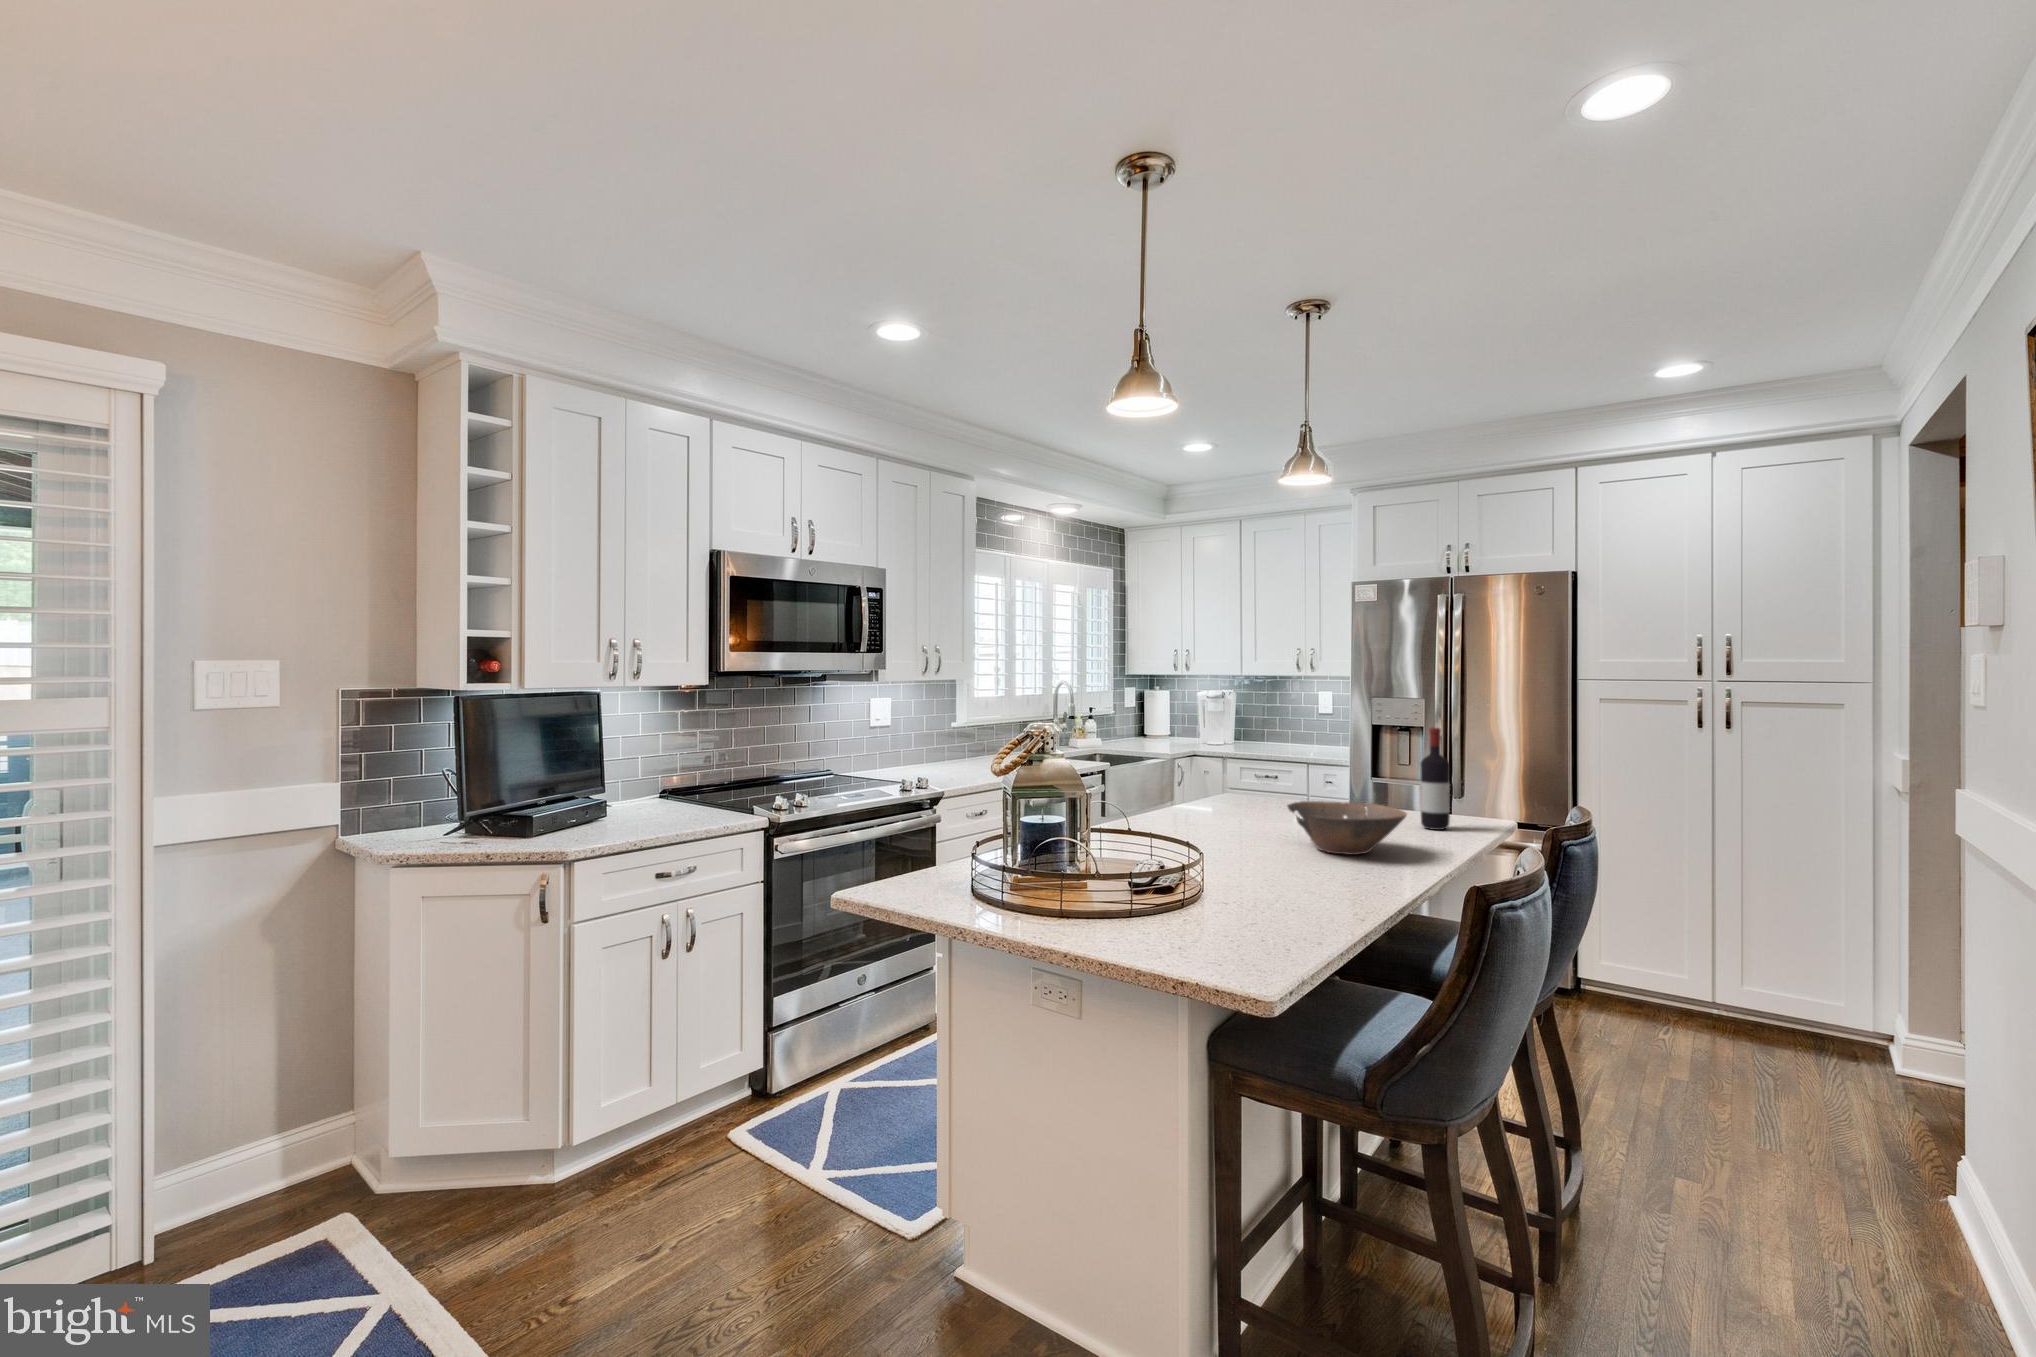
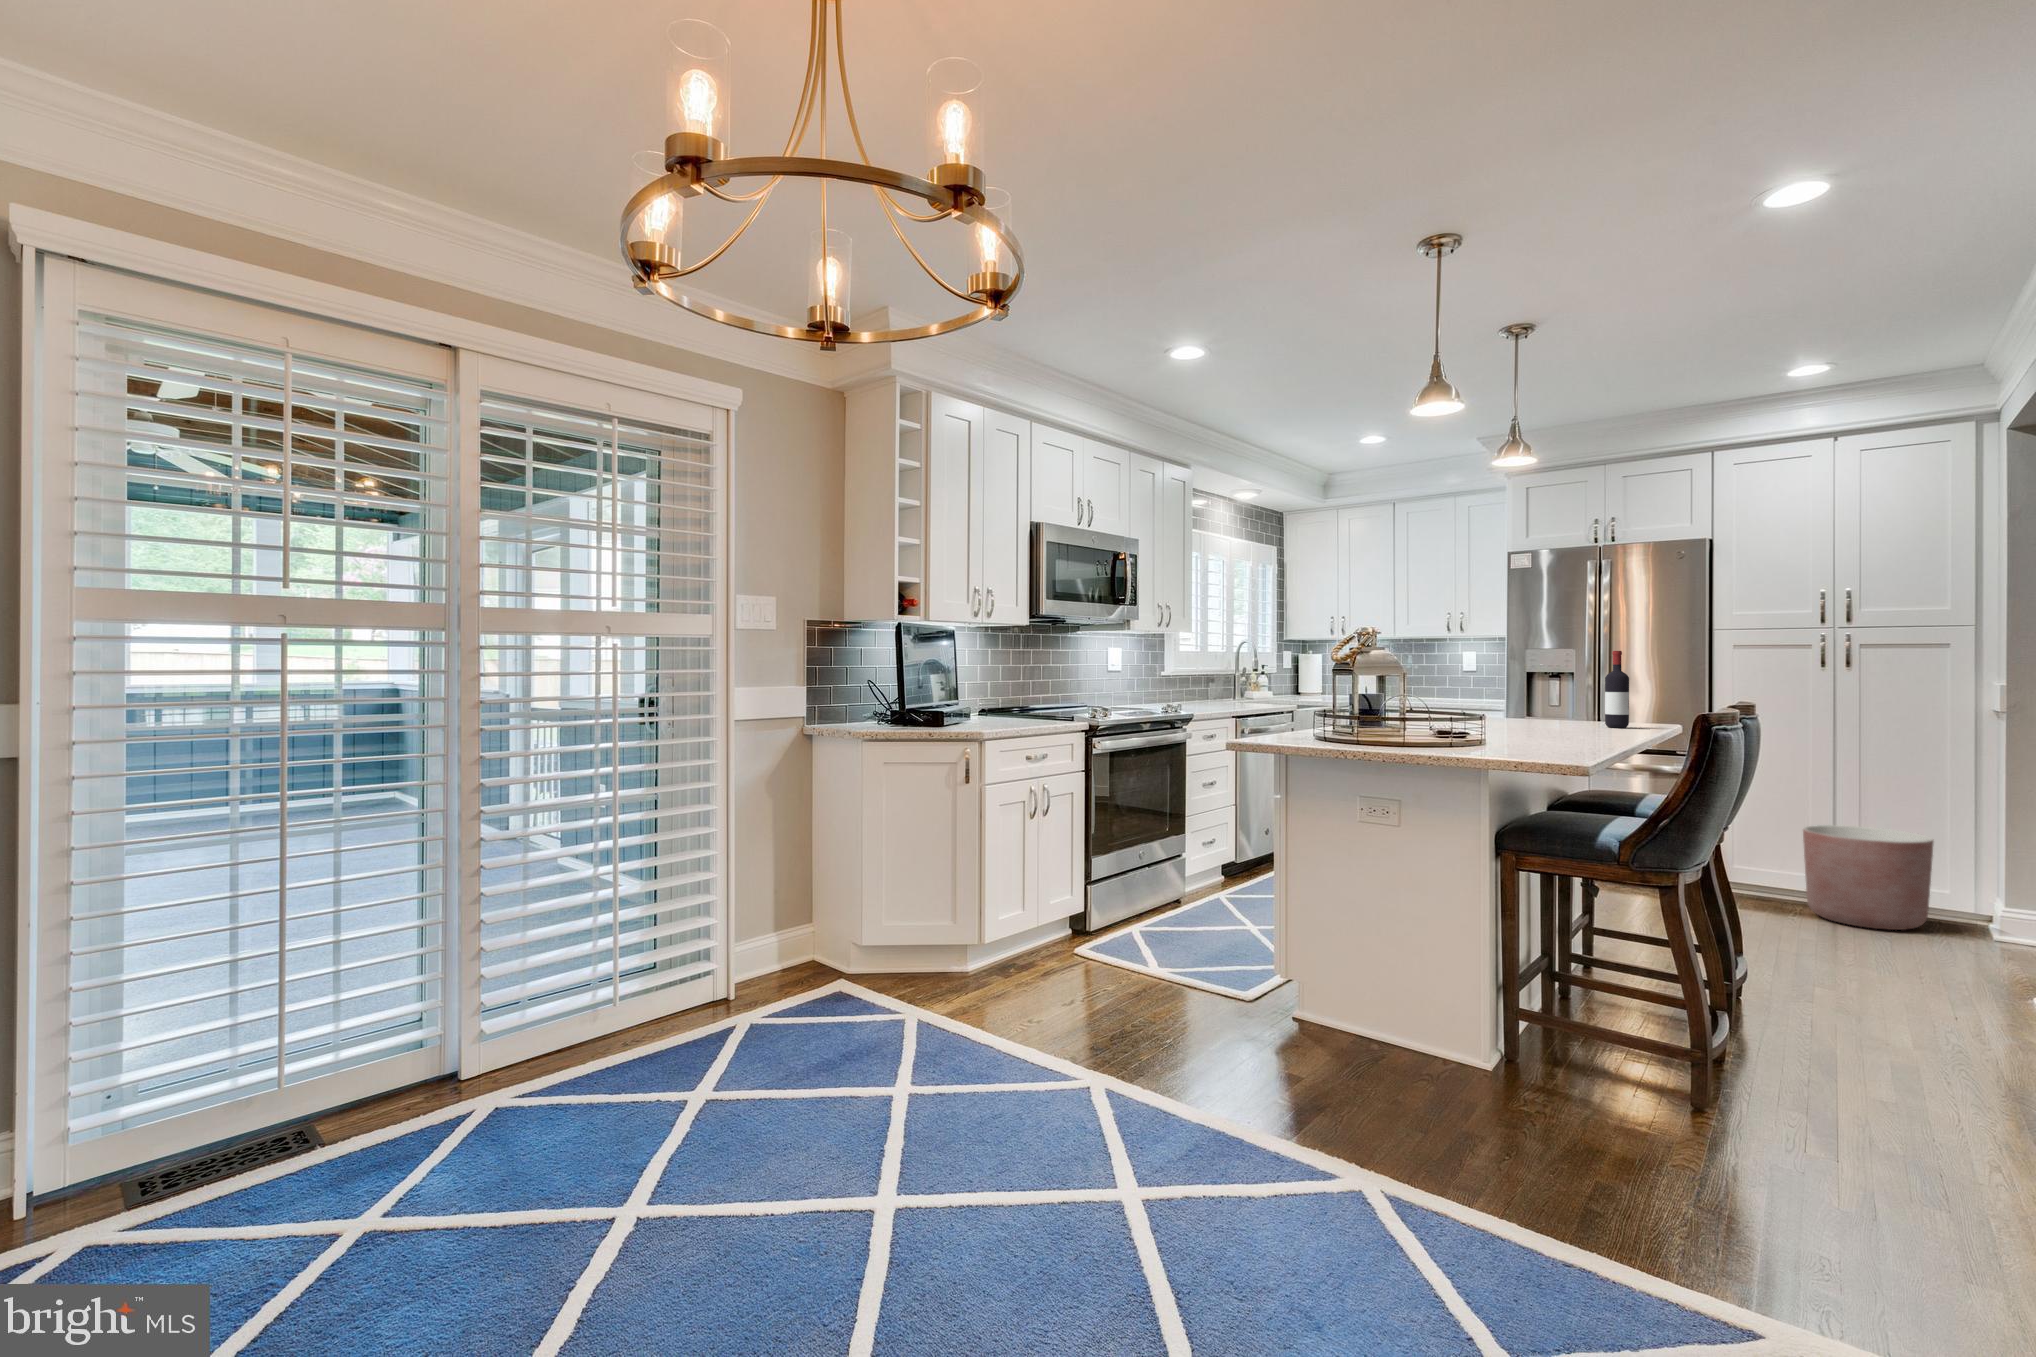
bowl: present [1287,801,1407,855] -> none [1514,700,1611,733]
planter: none [1679,922,1831,1063] -> present [1803,825,1933,930]

